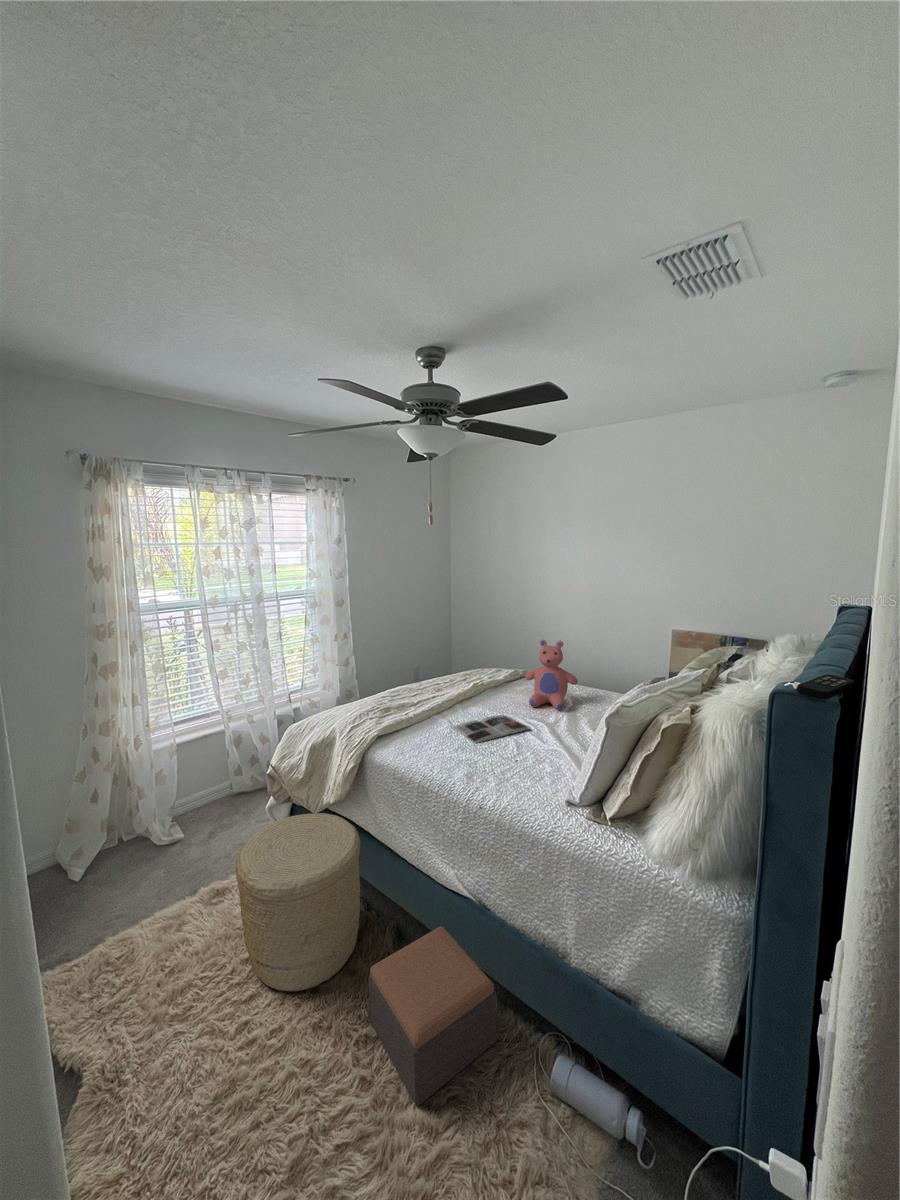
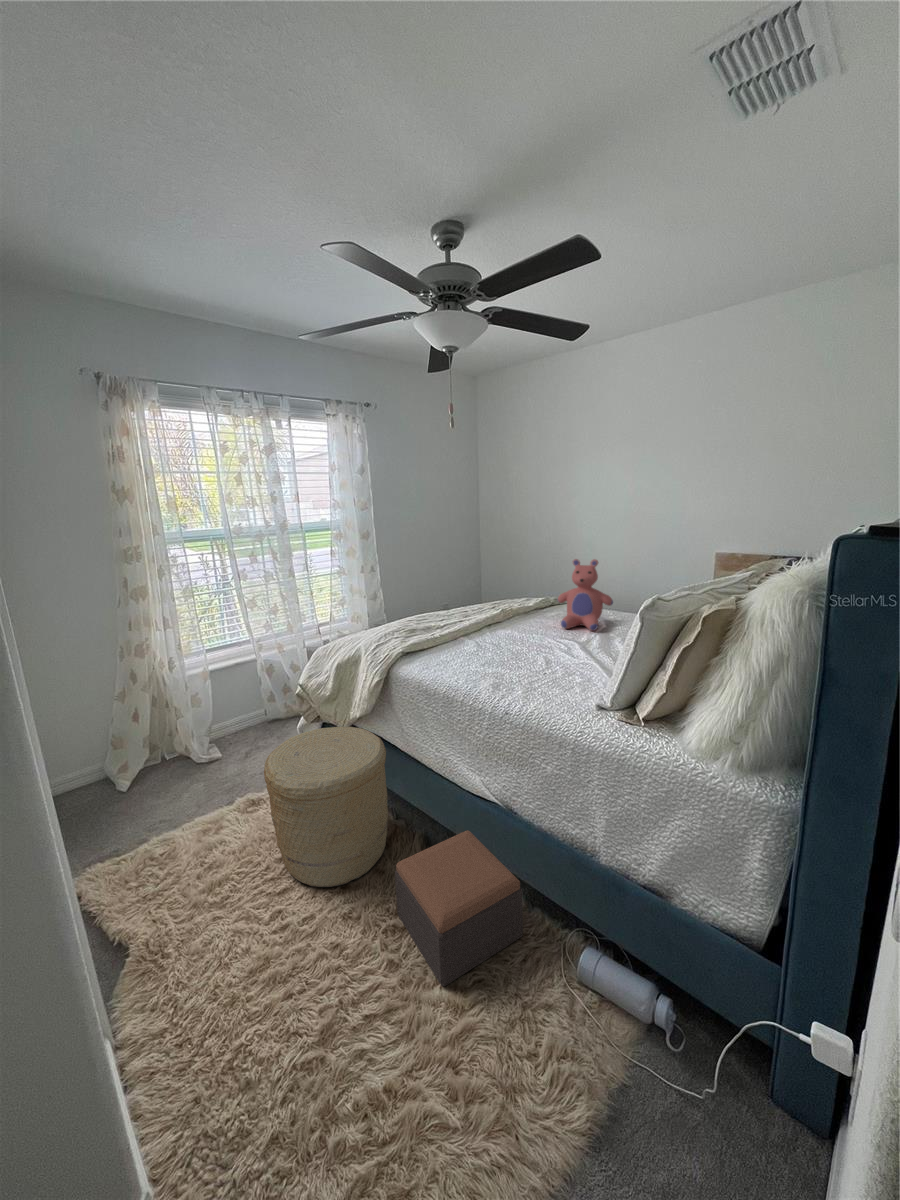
magazine: present [453,715,530,743] -> none [479,635,562,659]

